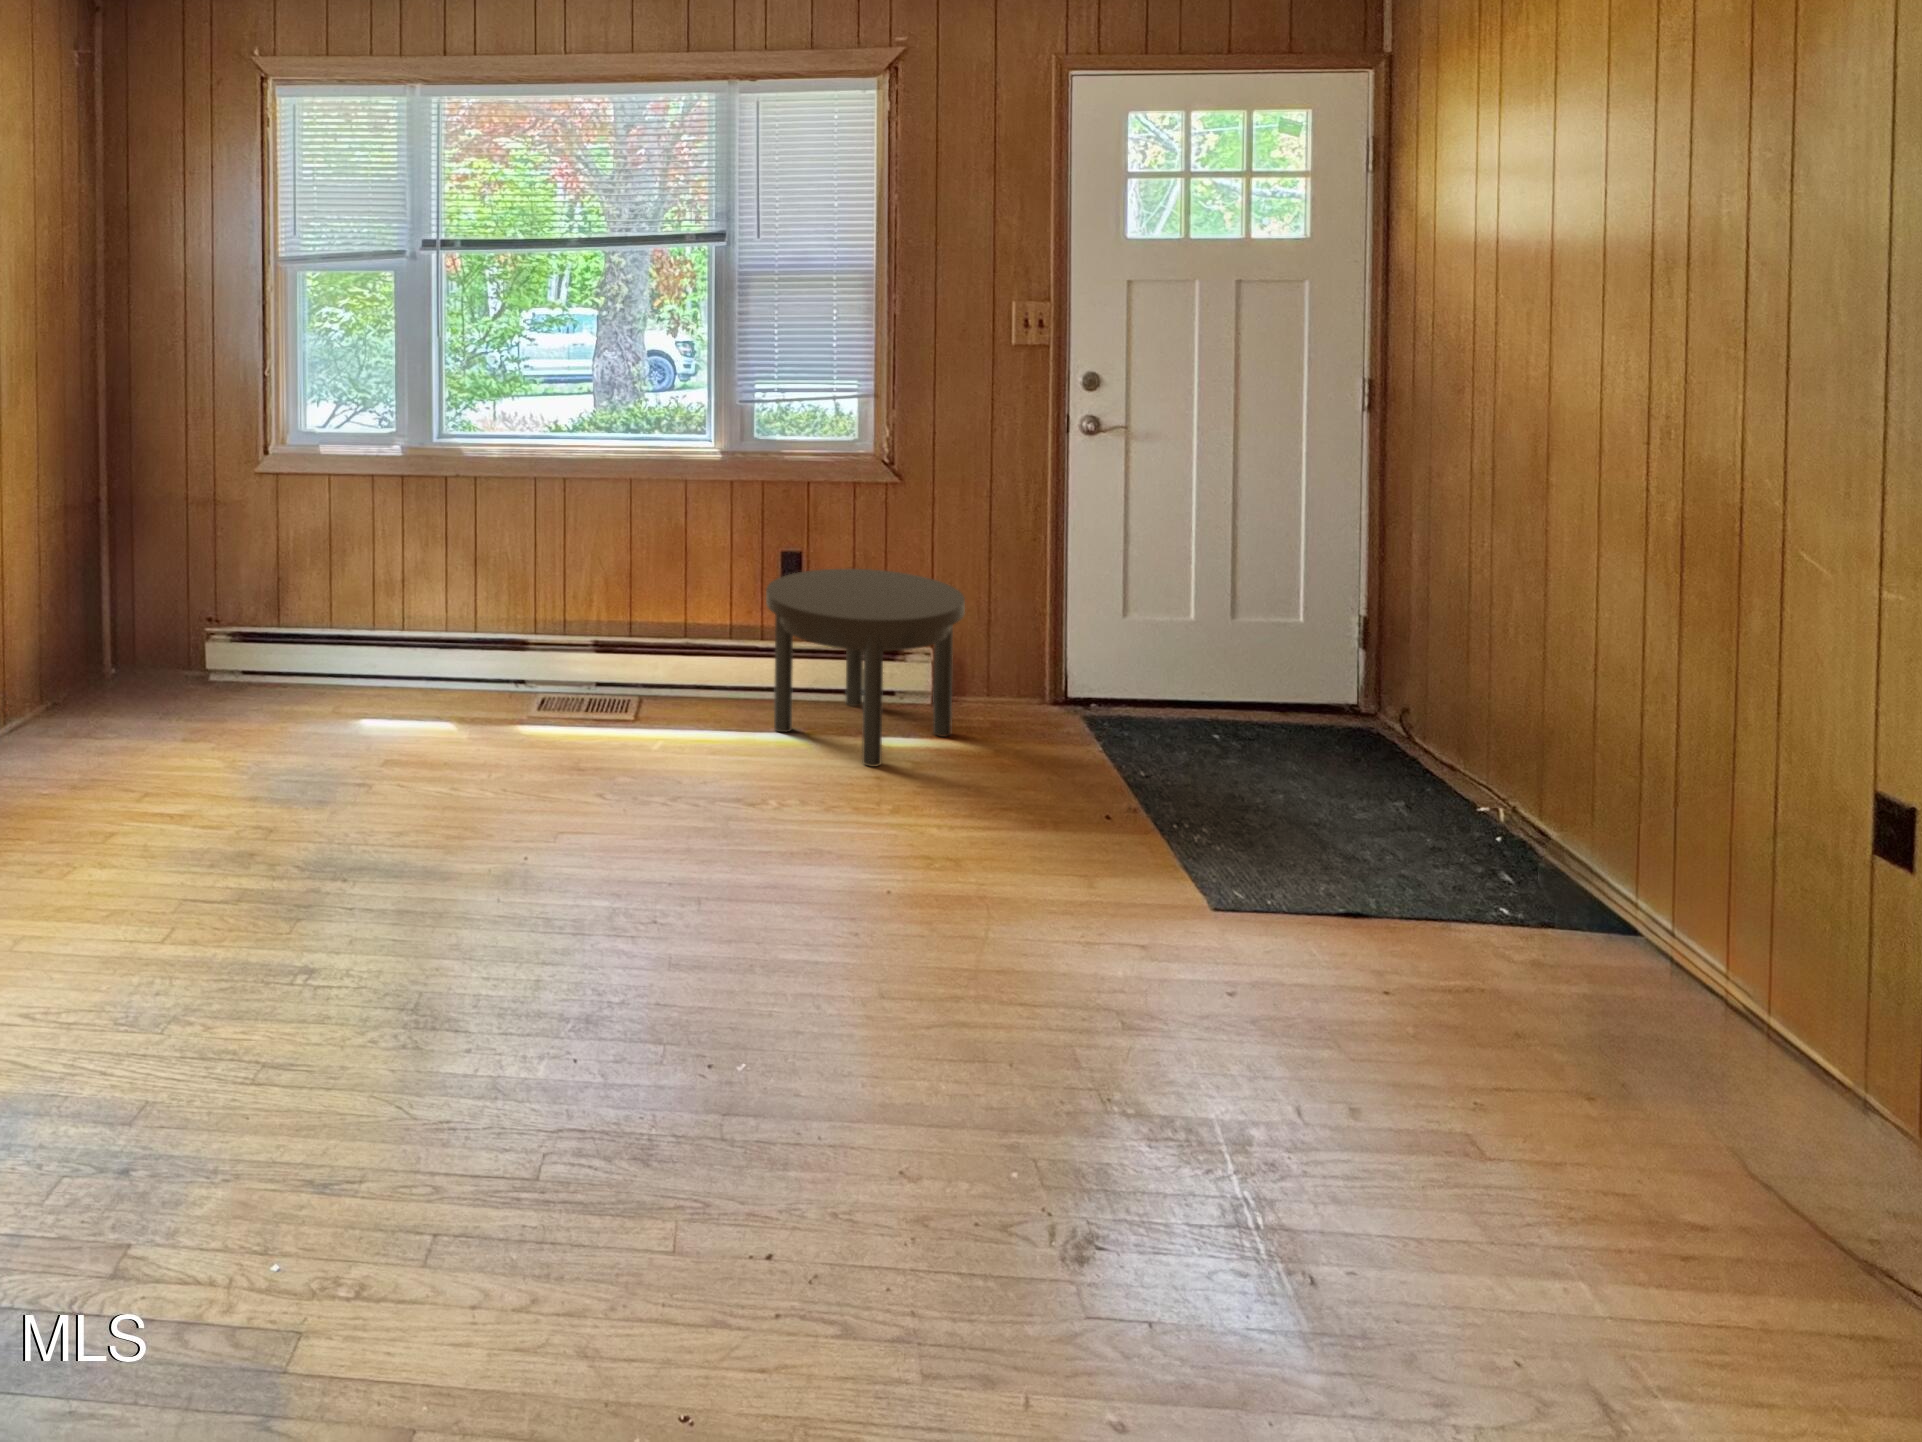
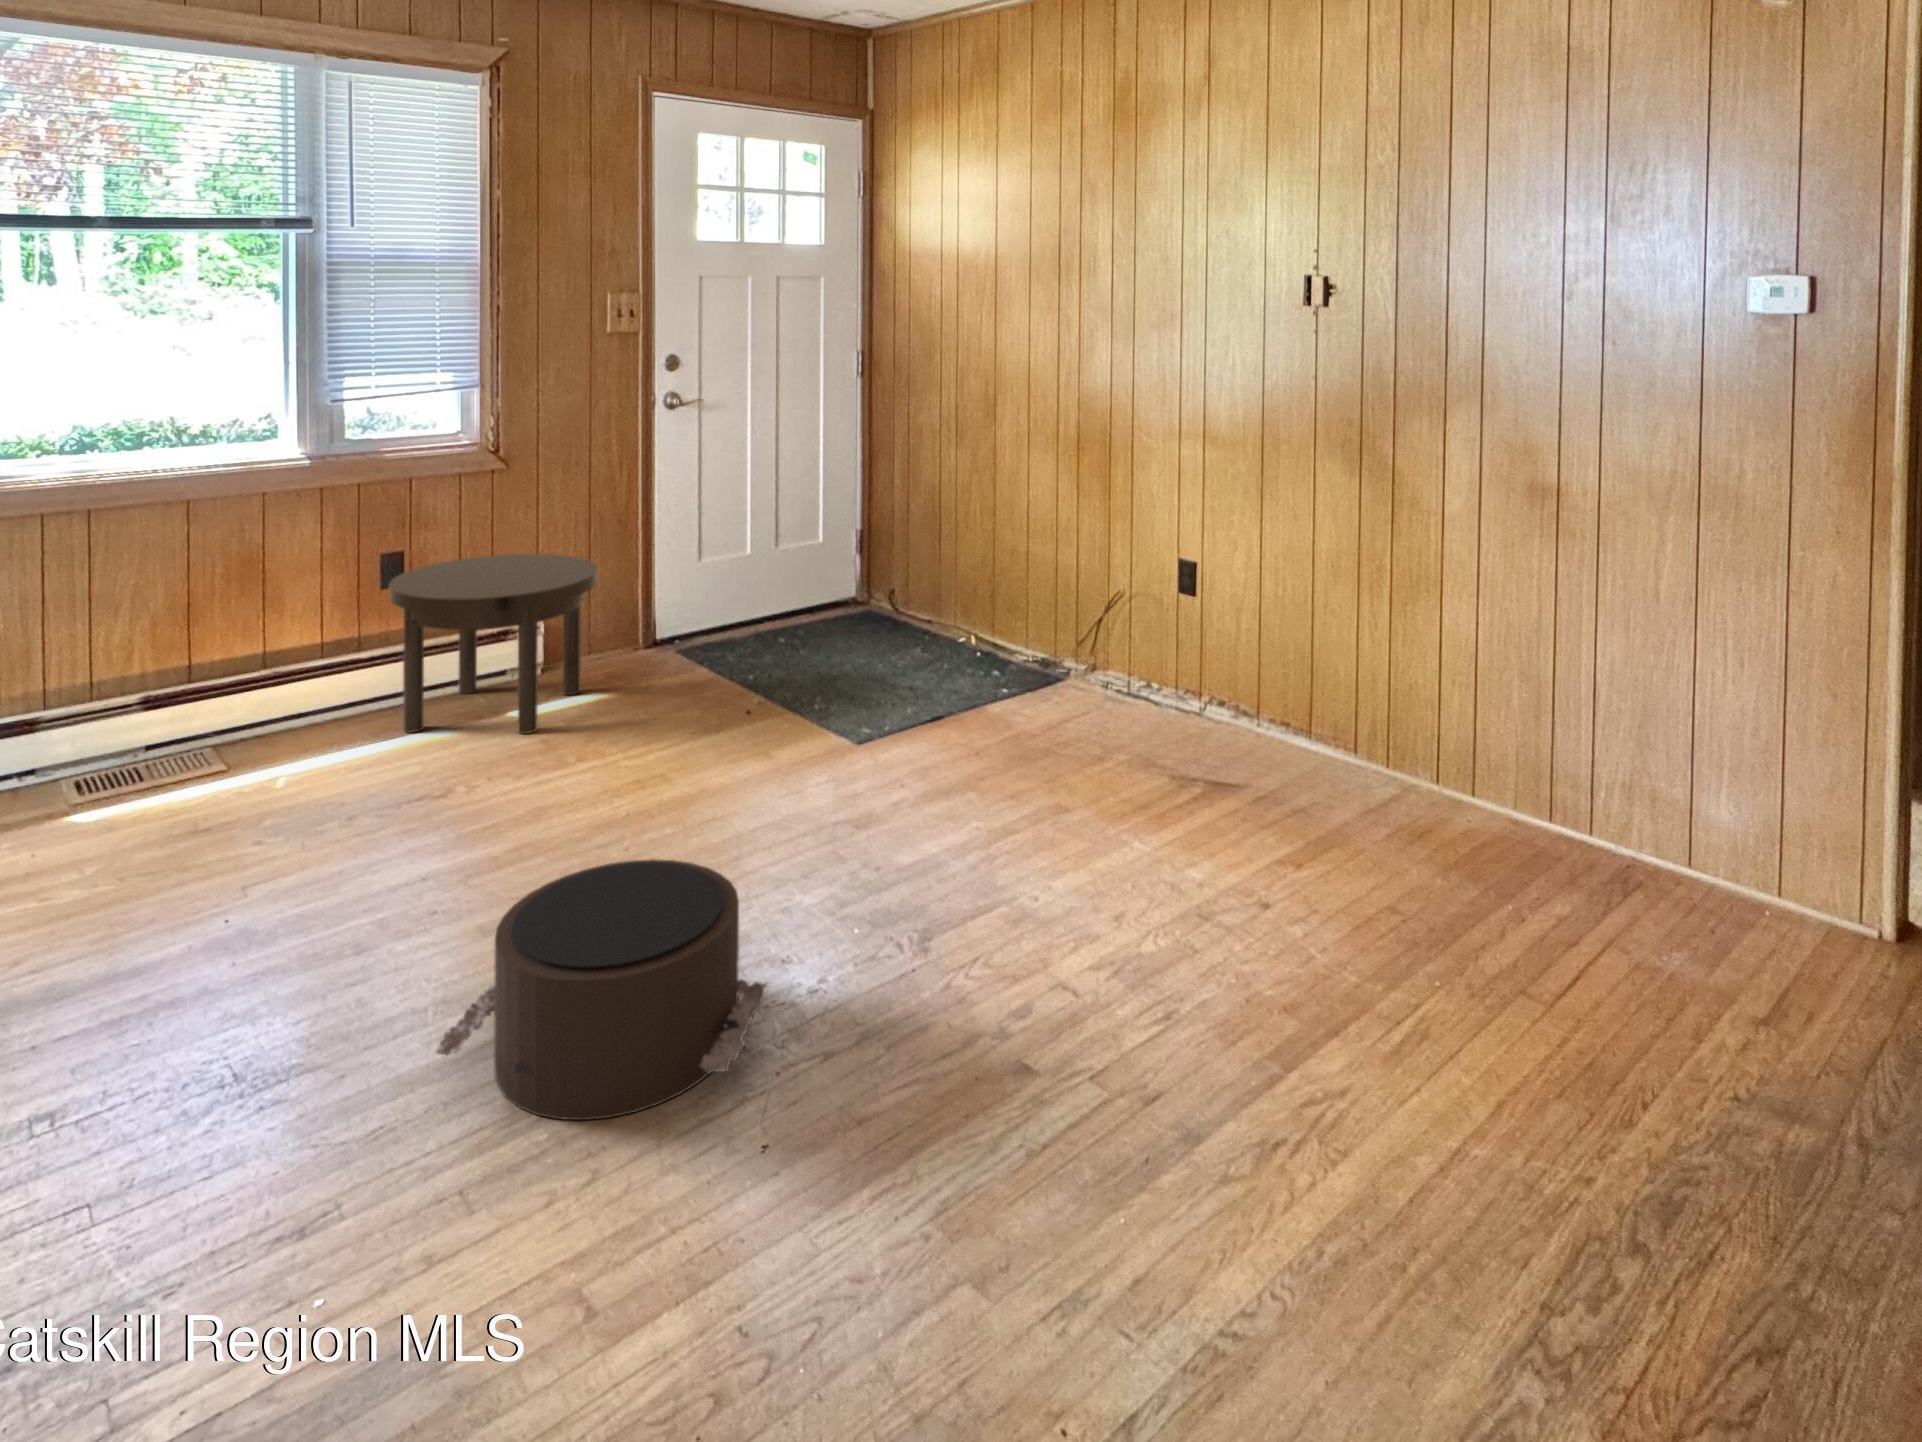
pouf: none [514,948,834,1278] -> present [436,859,767,1120]

